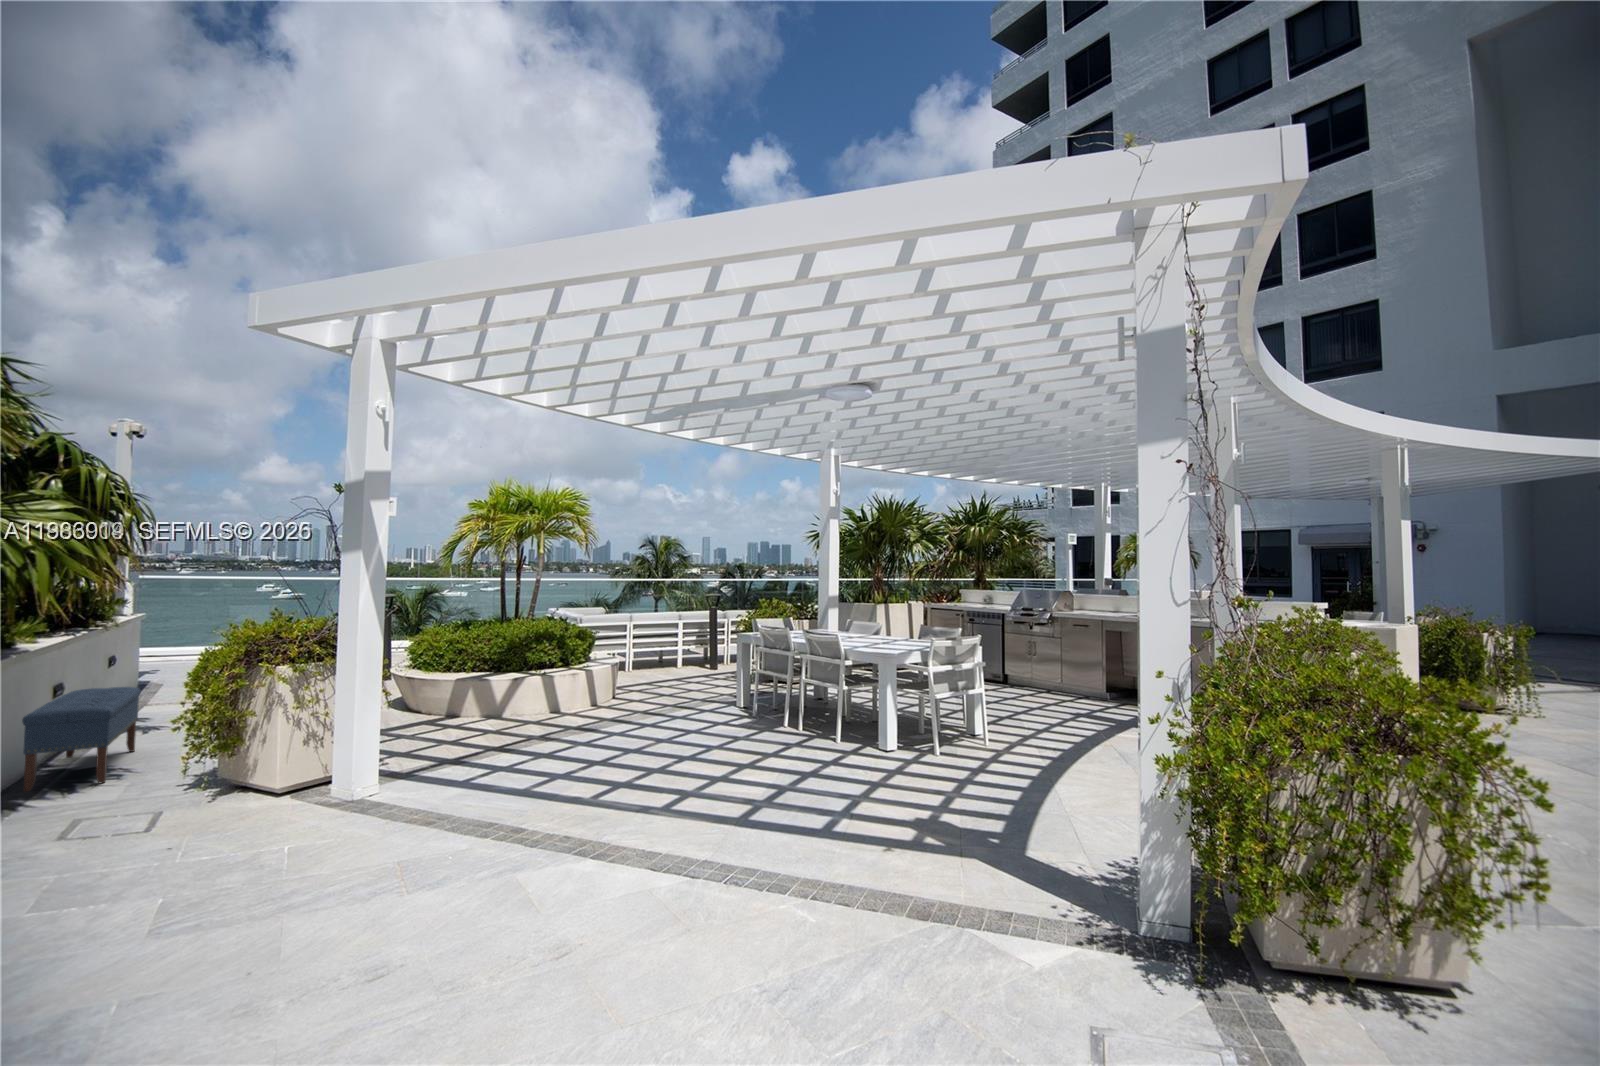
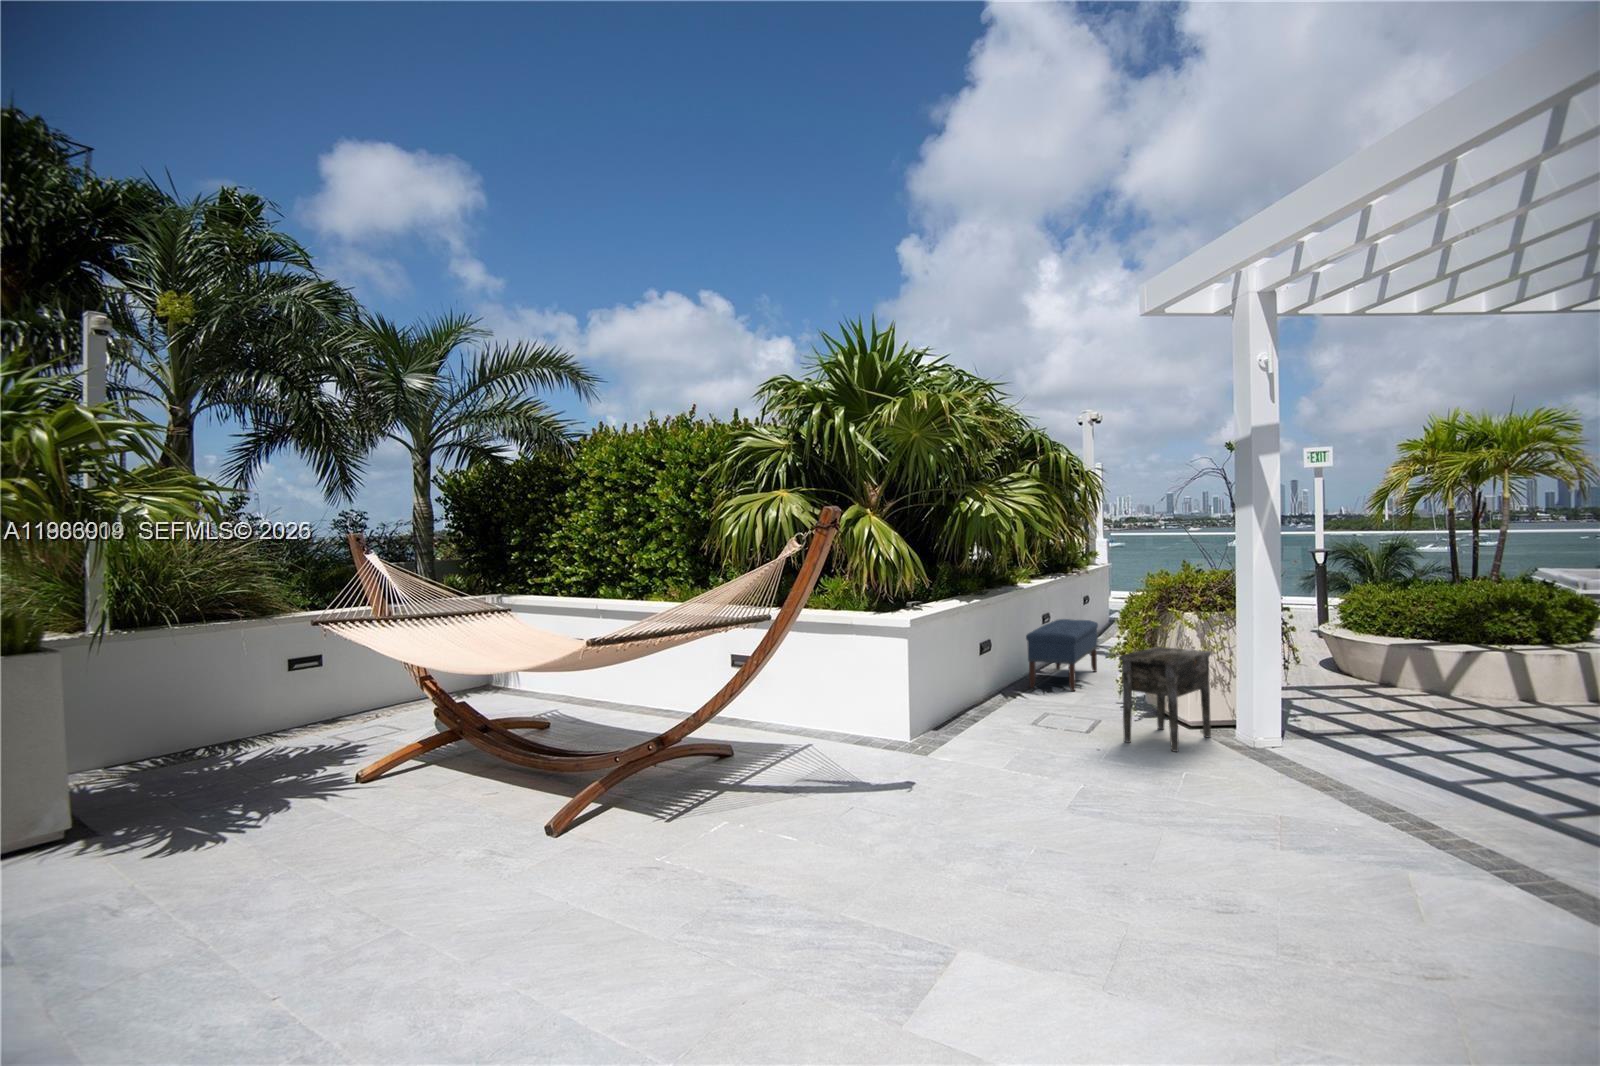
side table: none [195,706,309,833] -> present [1120,647,1211,752]

